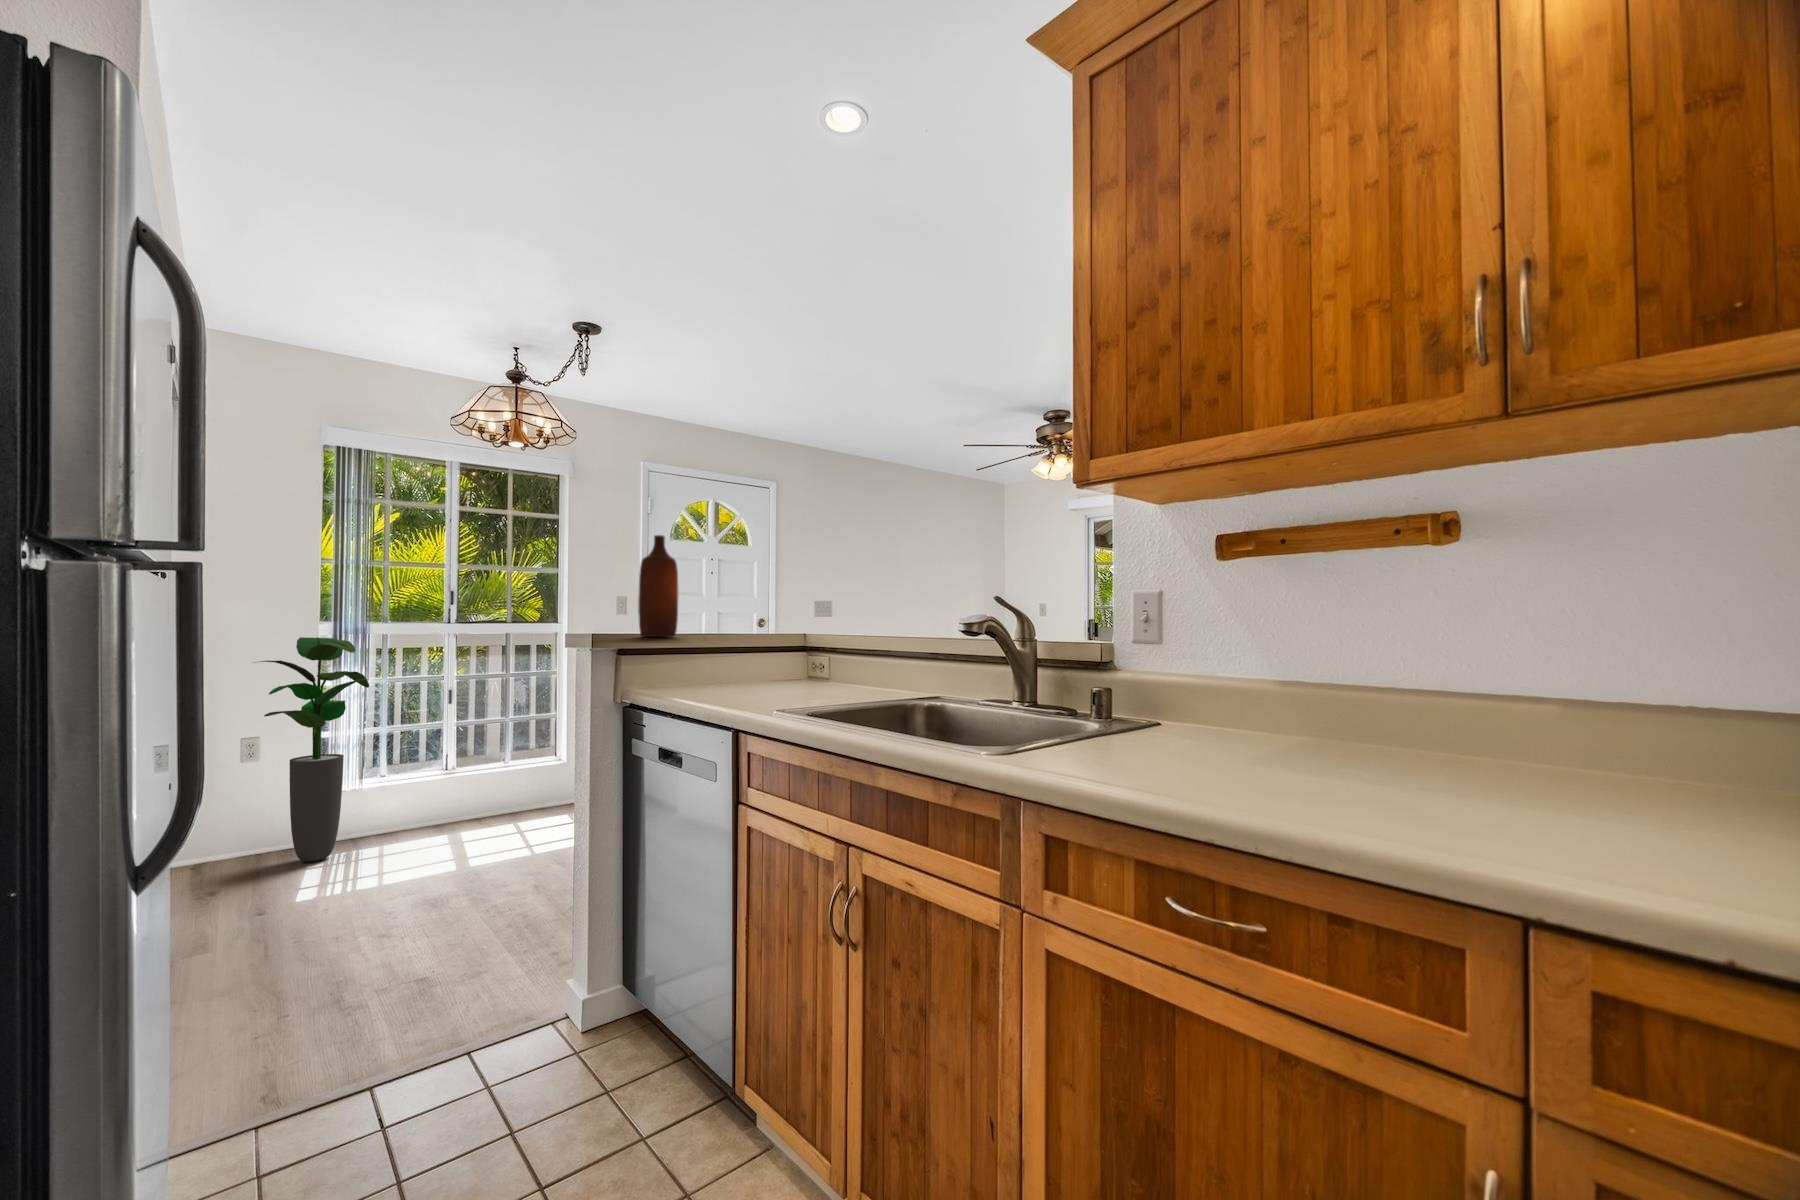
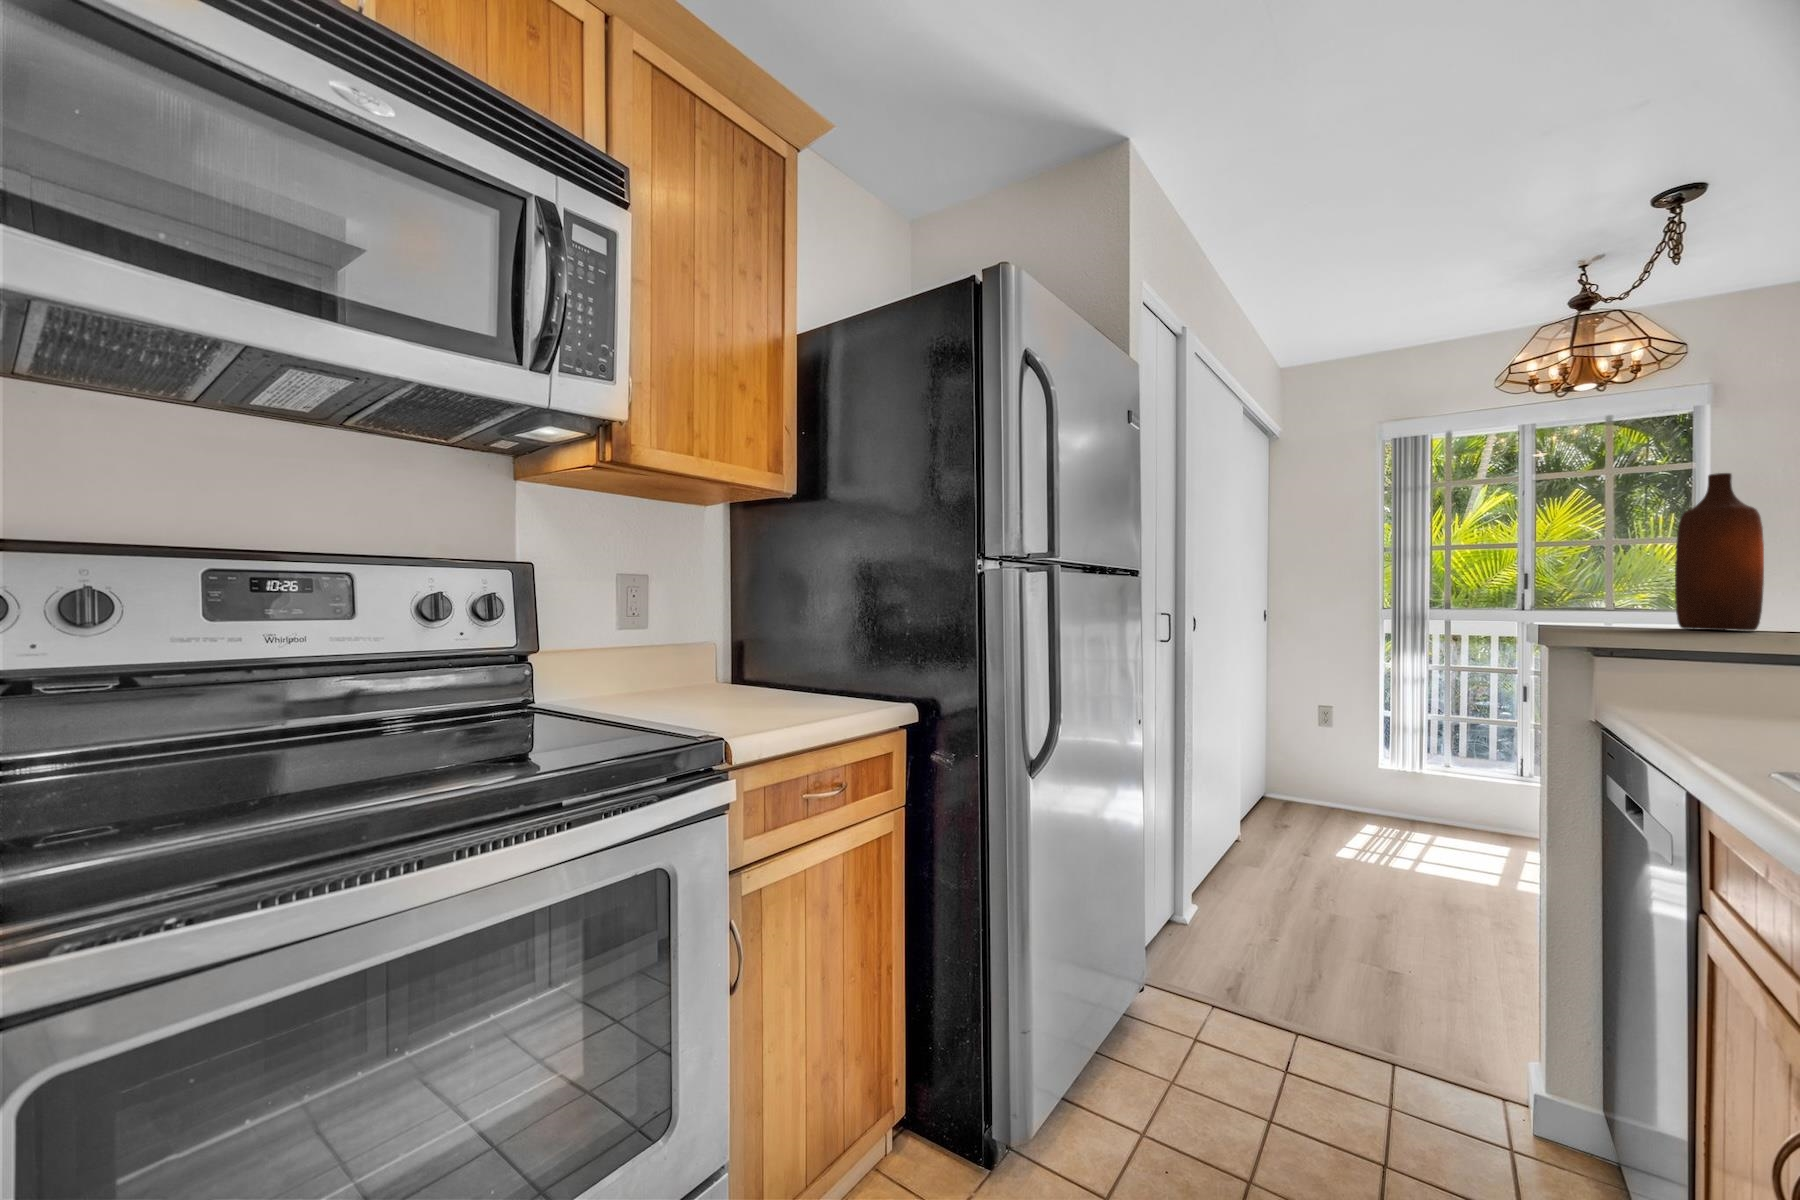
potted plant: present [260,637,369,862] -> none [1318,620,1423,829]

